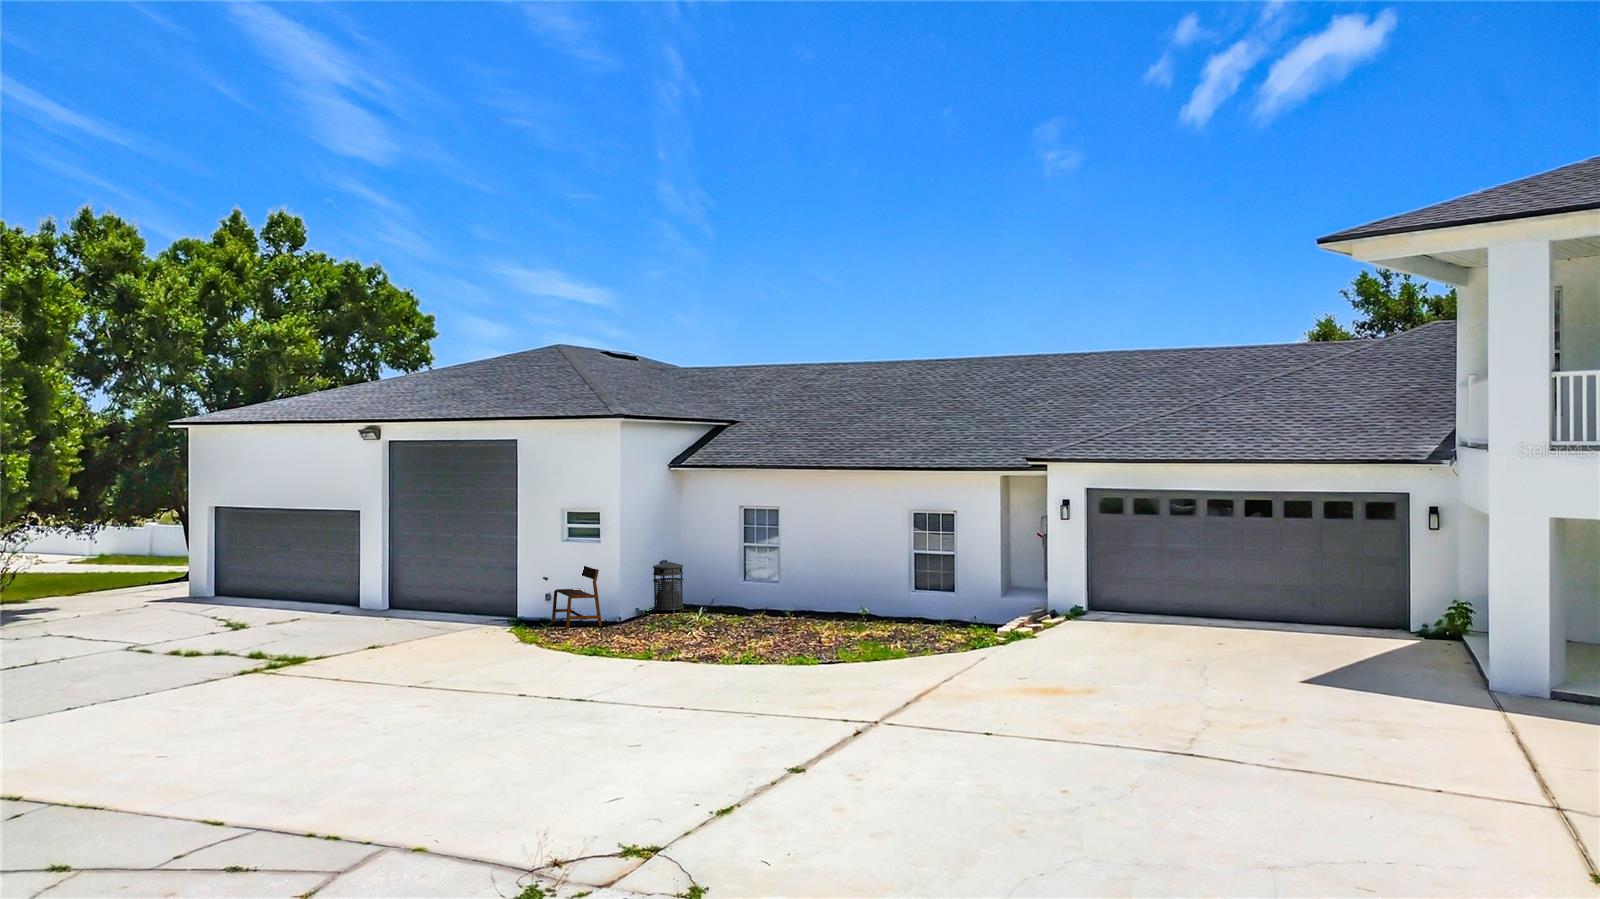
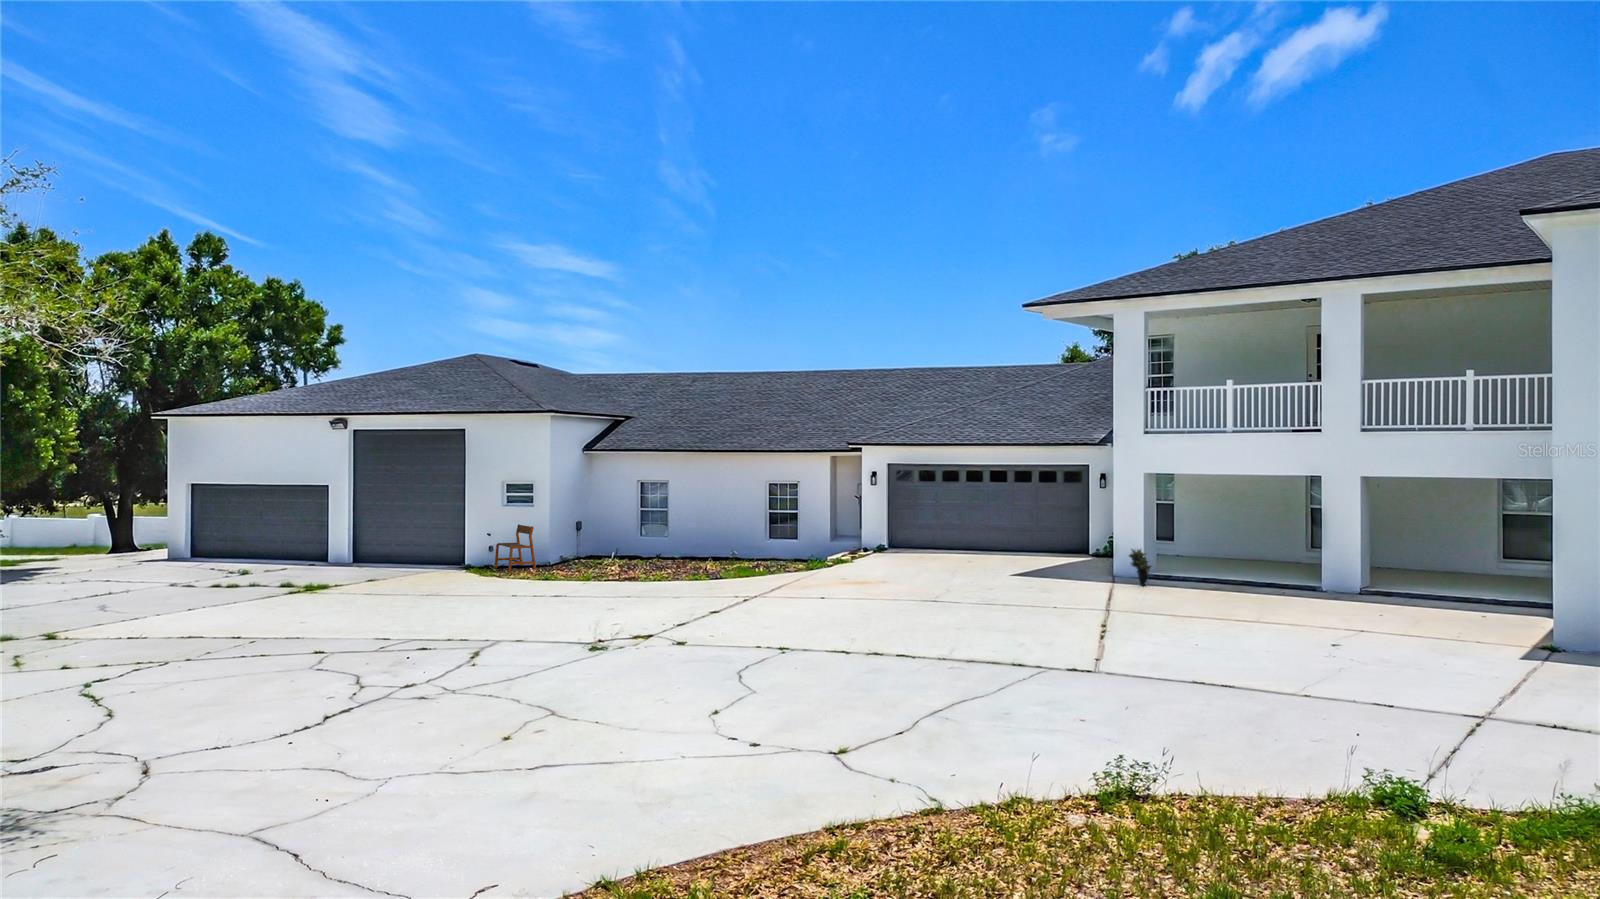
trash can: present [653,562,684,614] -> none [573,521,597,560]
potted plant: none [1497,636,1542,701] -> present [1129,549,1152,586]

